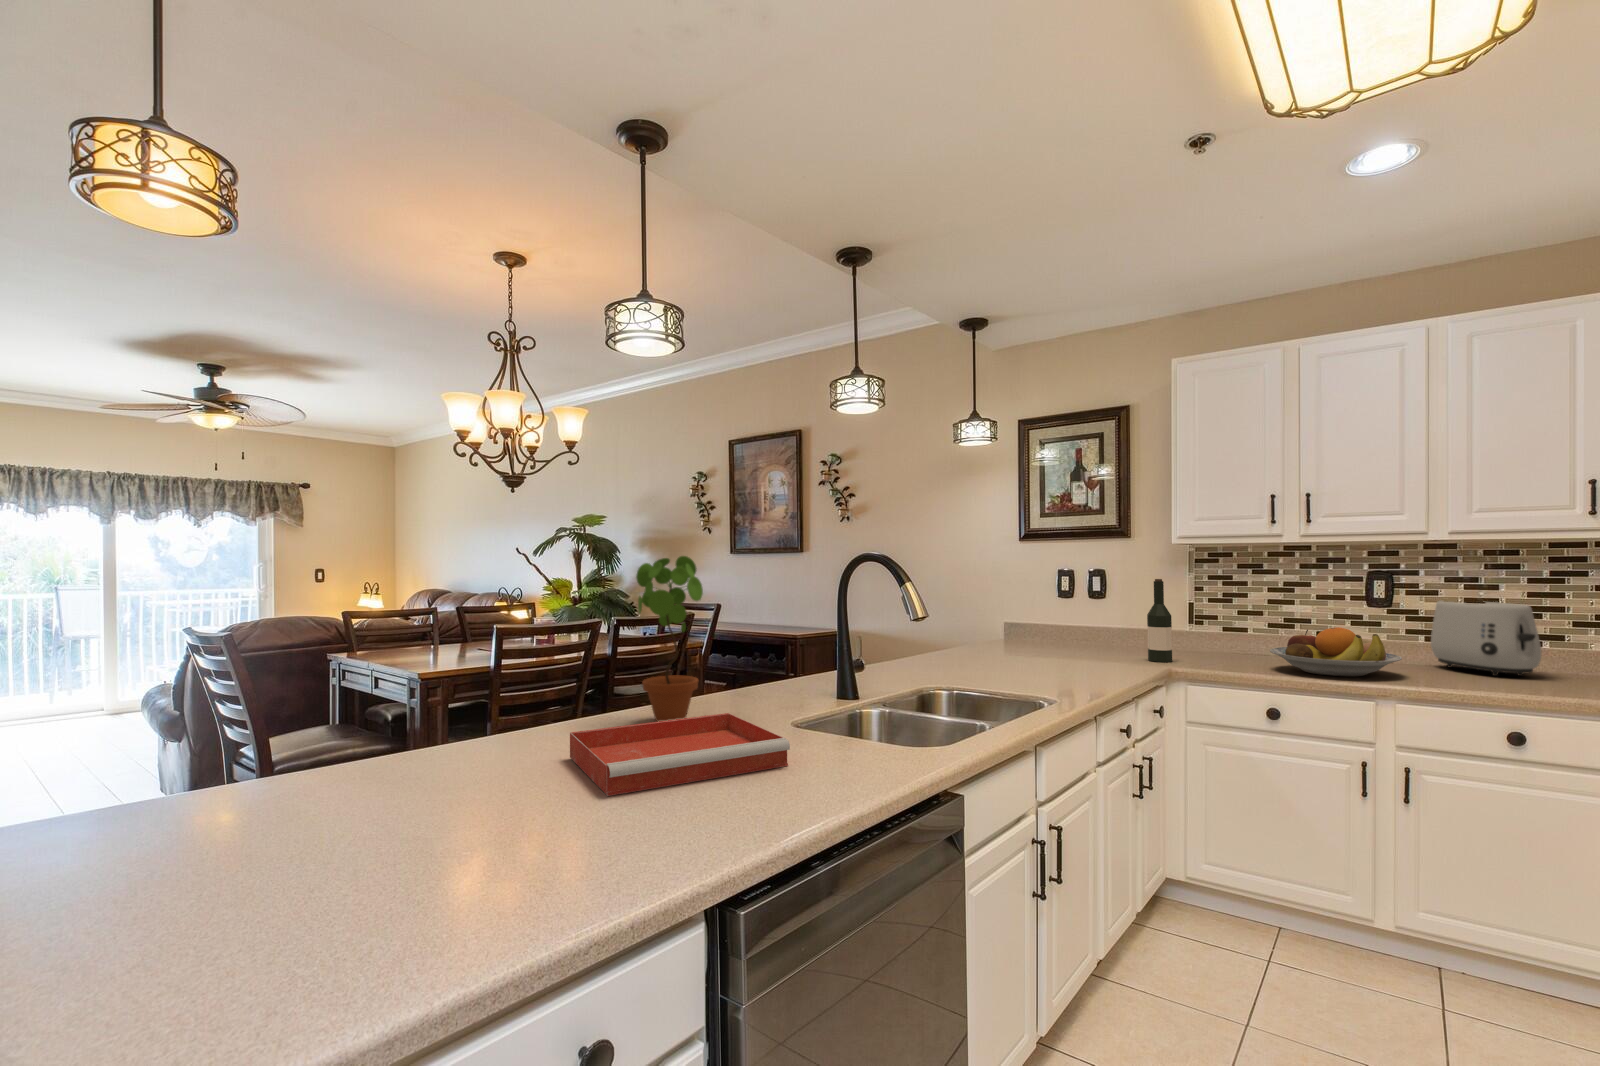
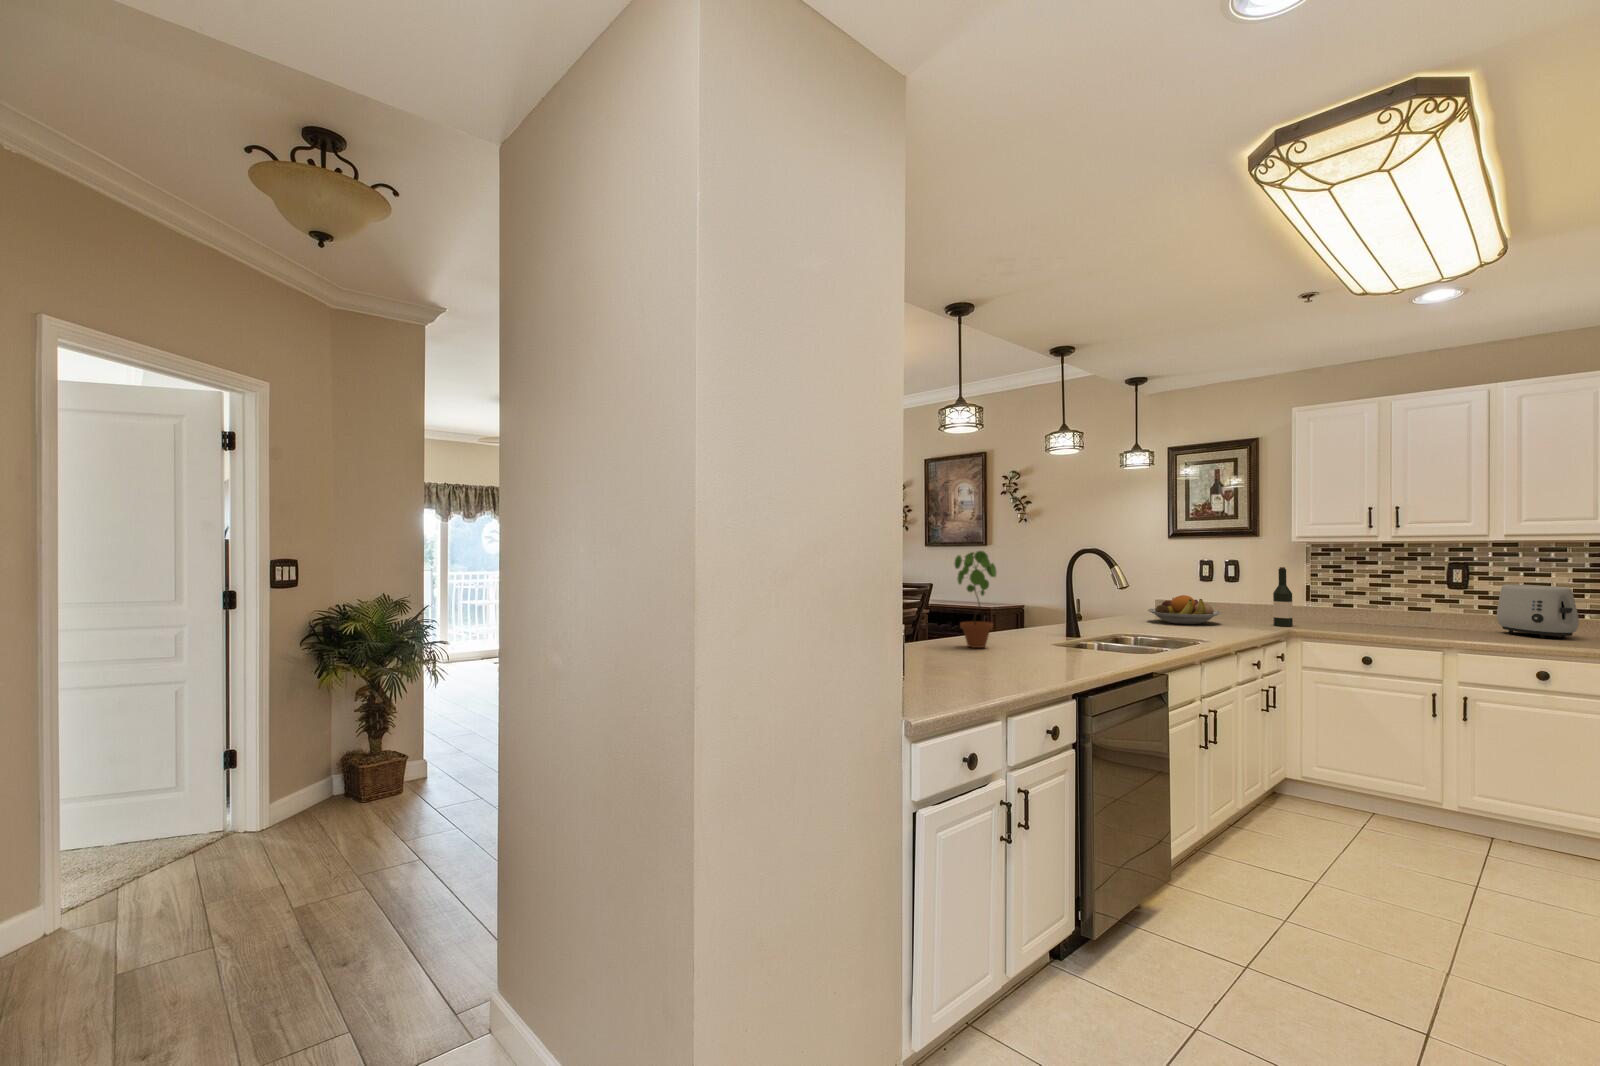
fruit bowl: present [1270,627,1402,676] -> present [1148,595,1221,624]
tray: present [570,713,790,796] -> none [947,641,1075,671]

